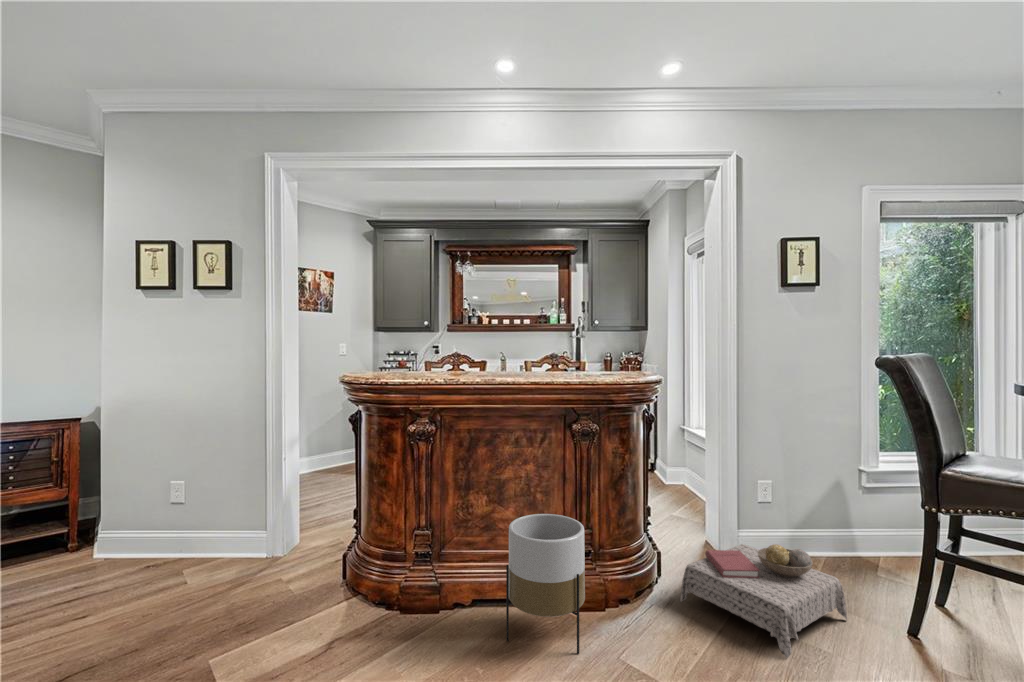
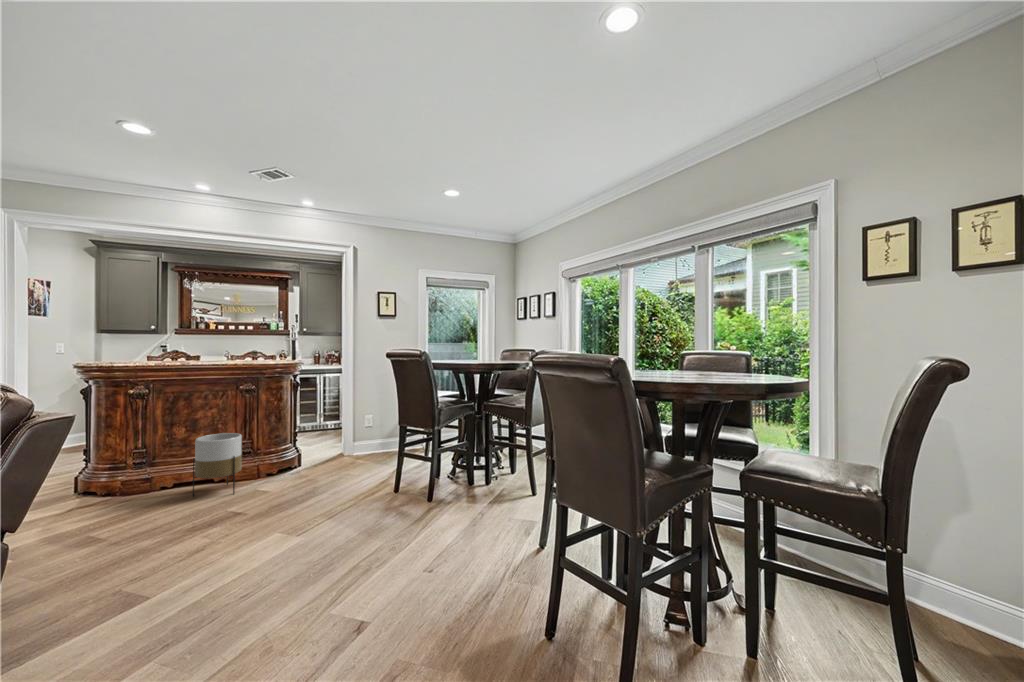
ottoman: present [680,544,847,658] -> none [303,437,380,480]

